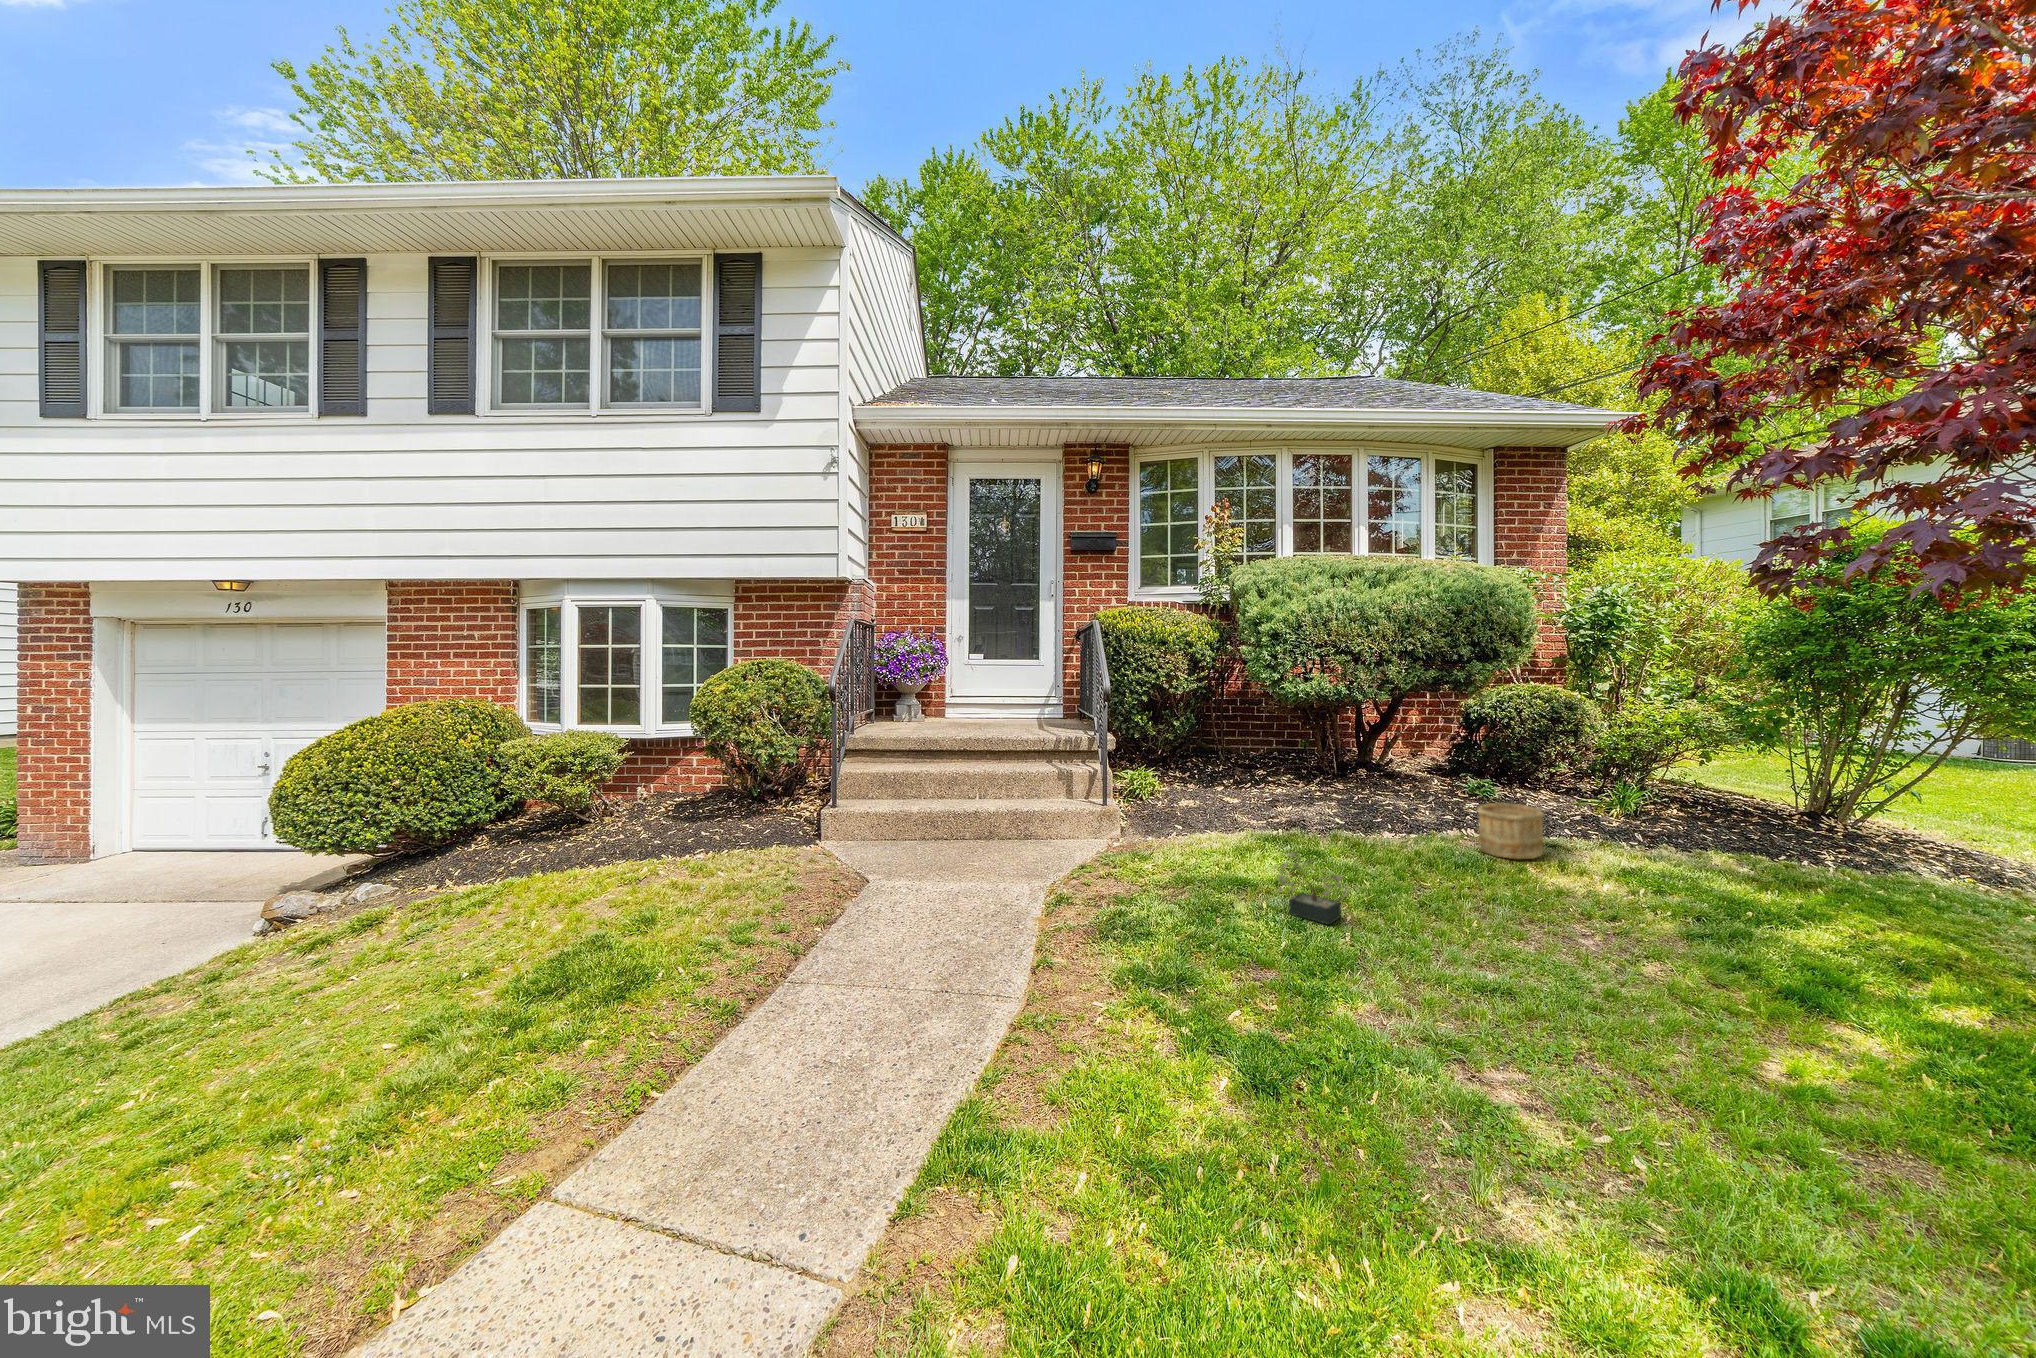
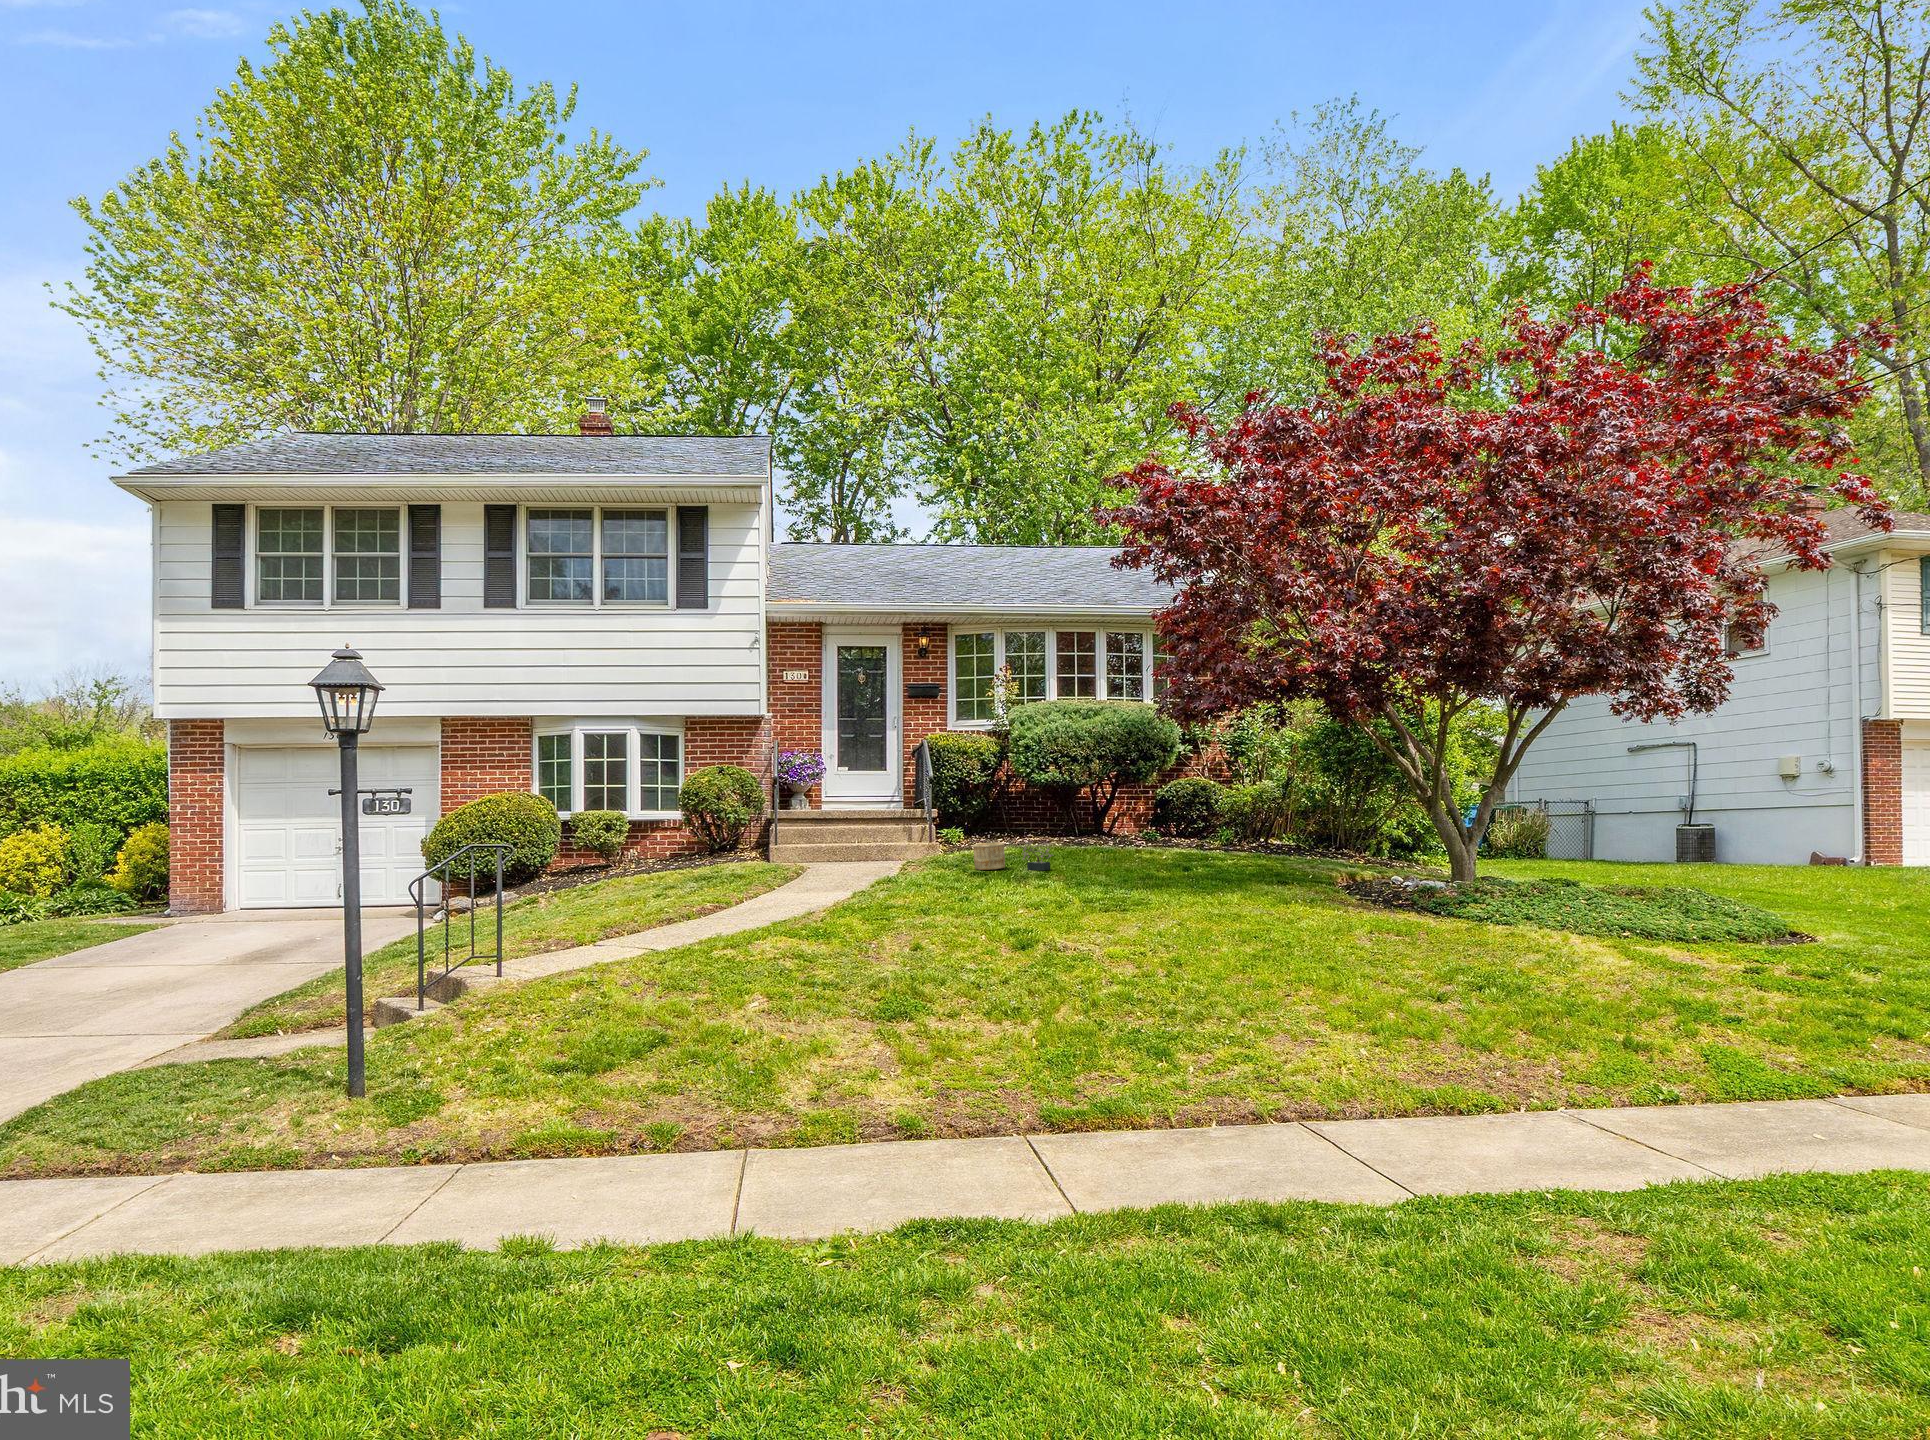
wooden bucket: present [1477,803,1544,859] -> present [972,842,1005,870]

